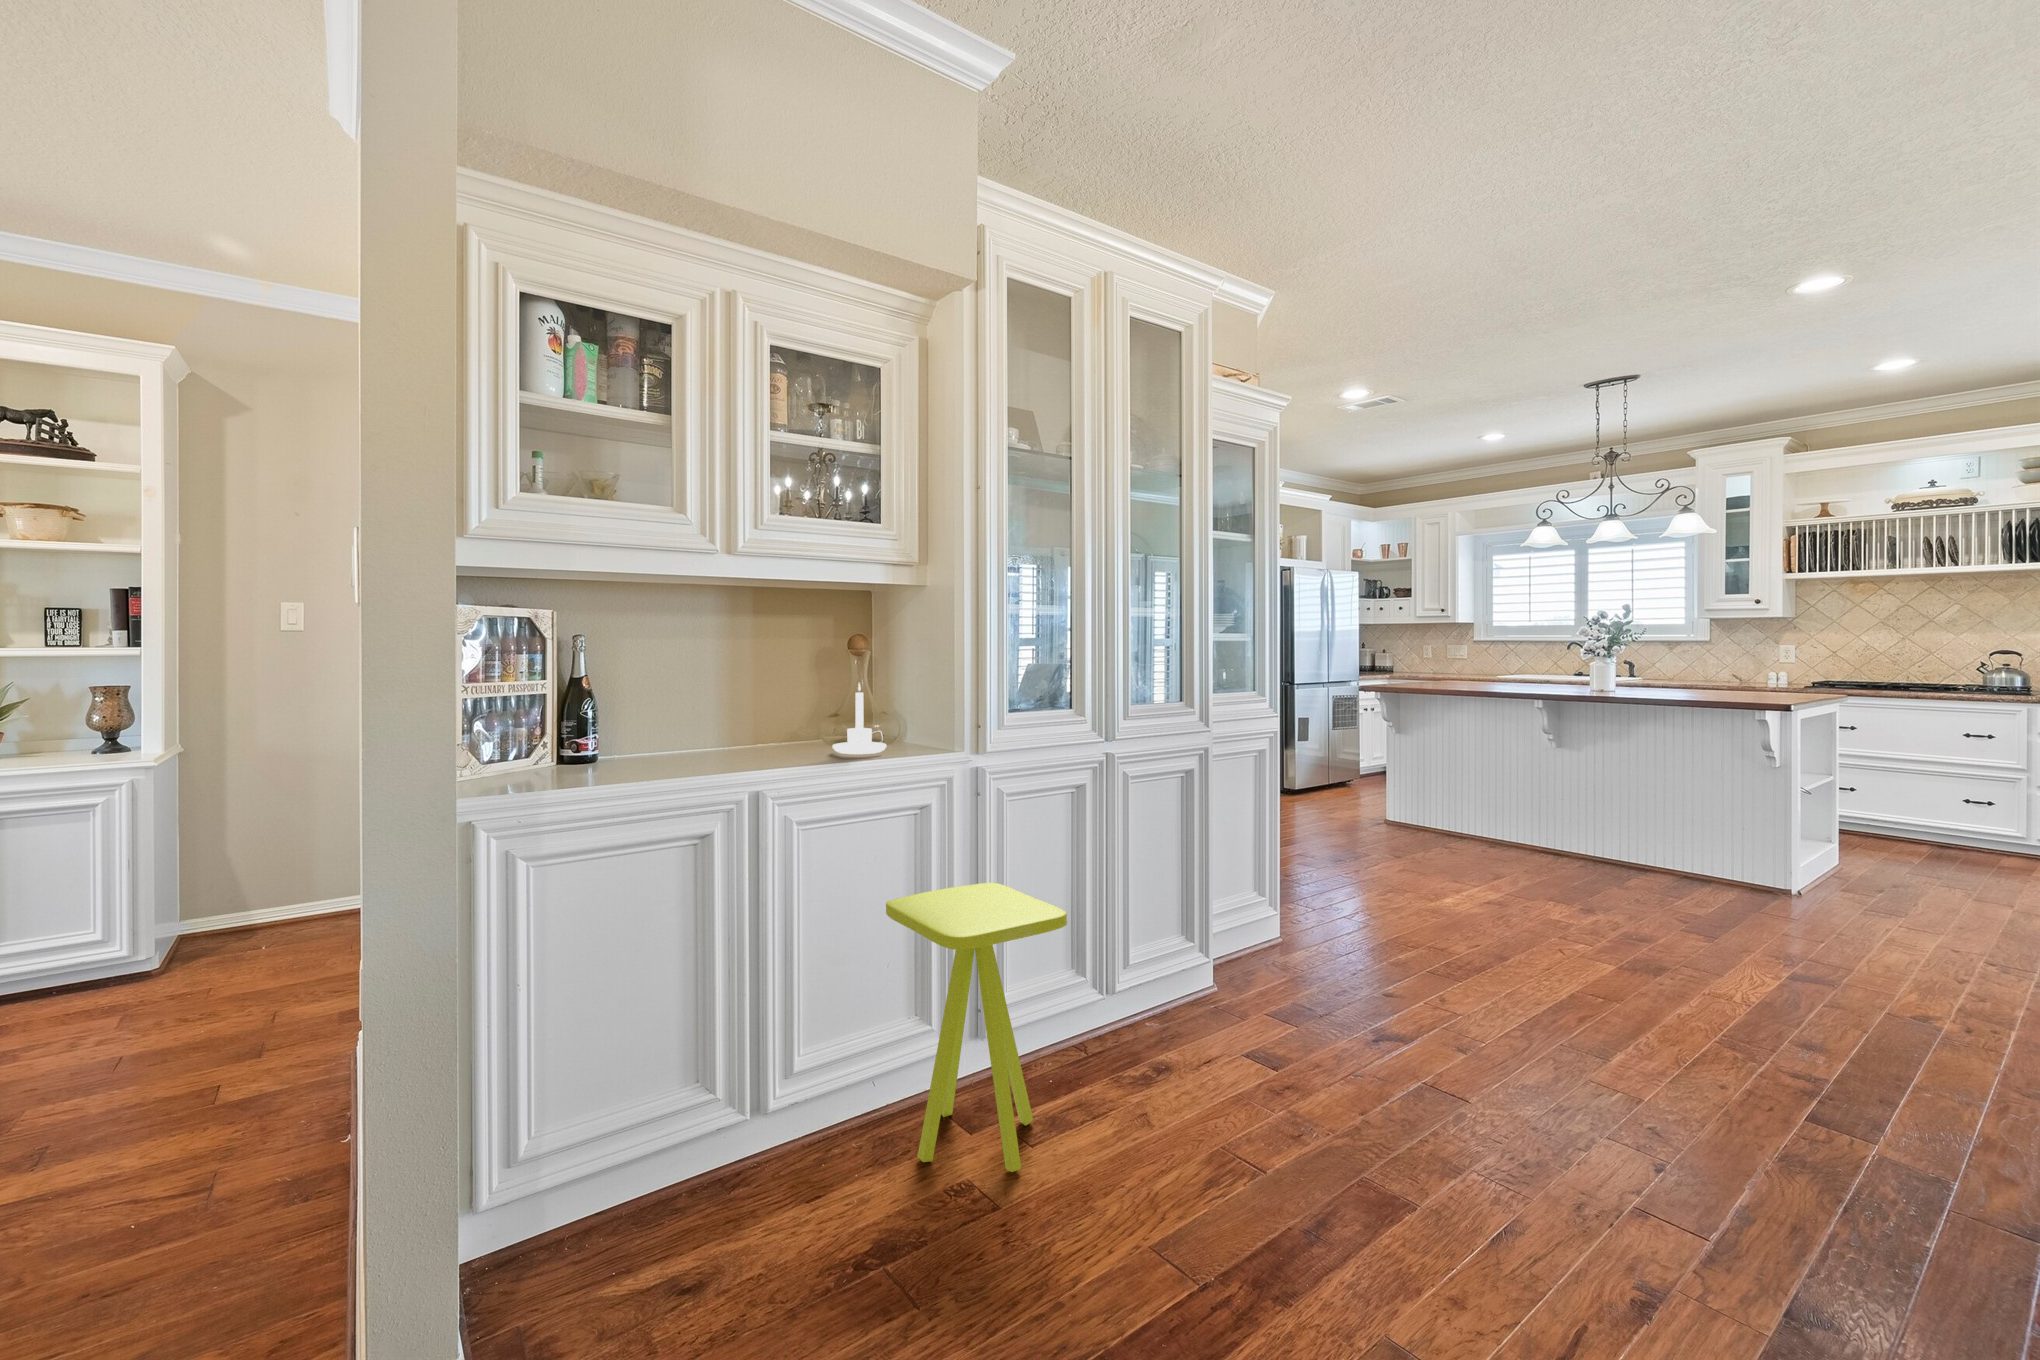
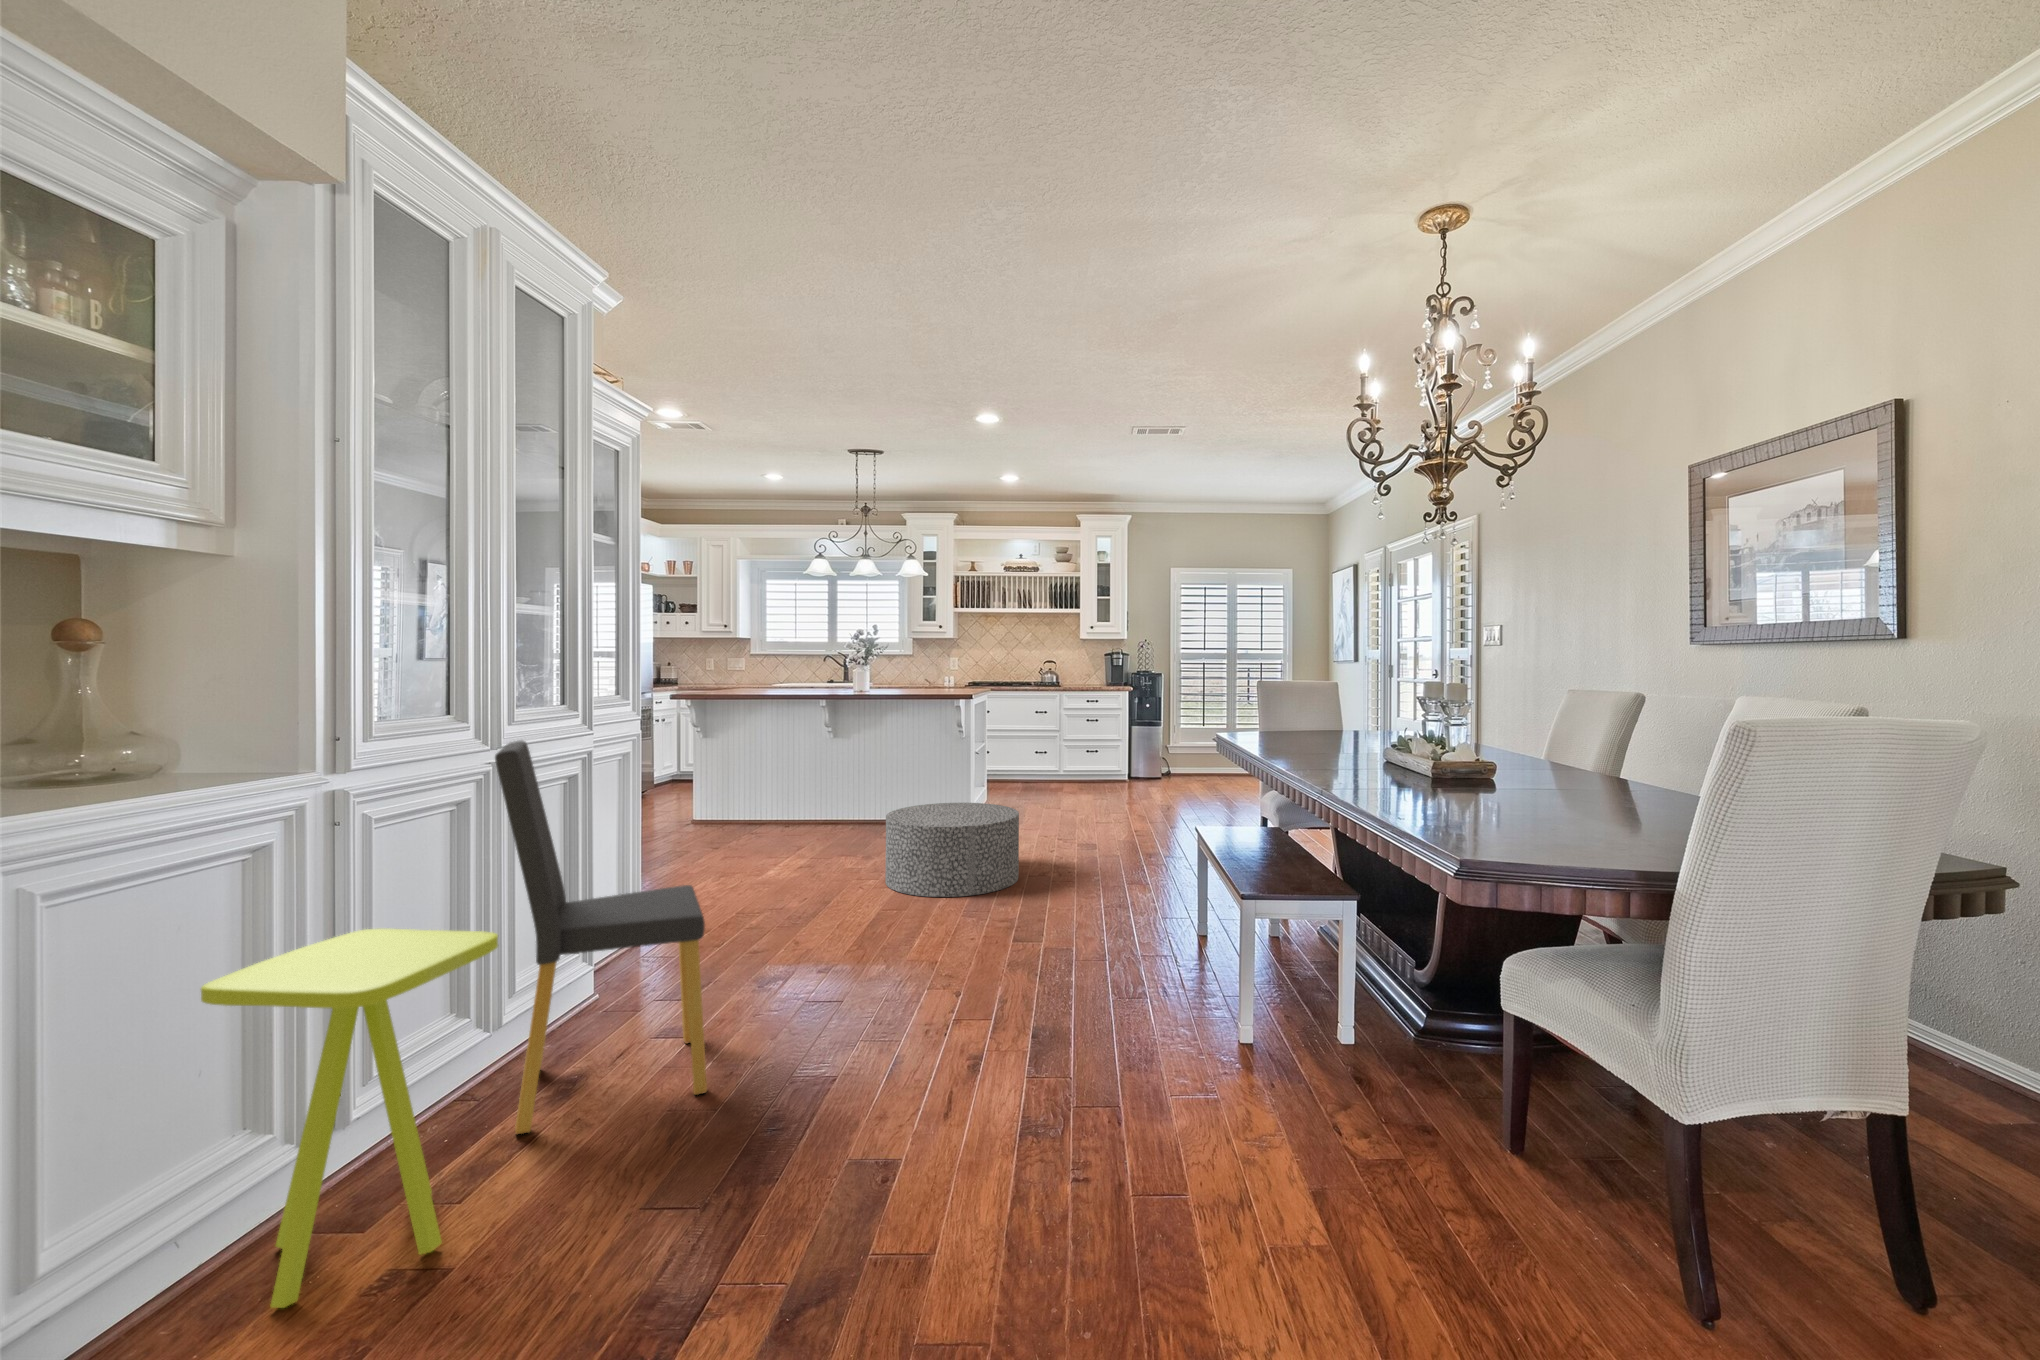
candle holder: present [833,683,887,754] -> none [62,687,179,793]
dining chair: none [1089,735,1289,1136] -> present [495,741,707,1134]
ottoman: none [1601,858,1853,1016] -> present [885,803,1019,897]

